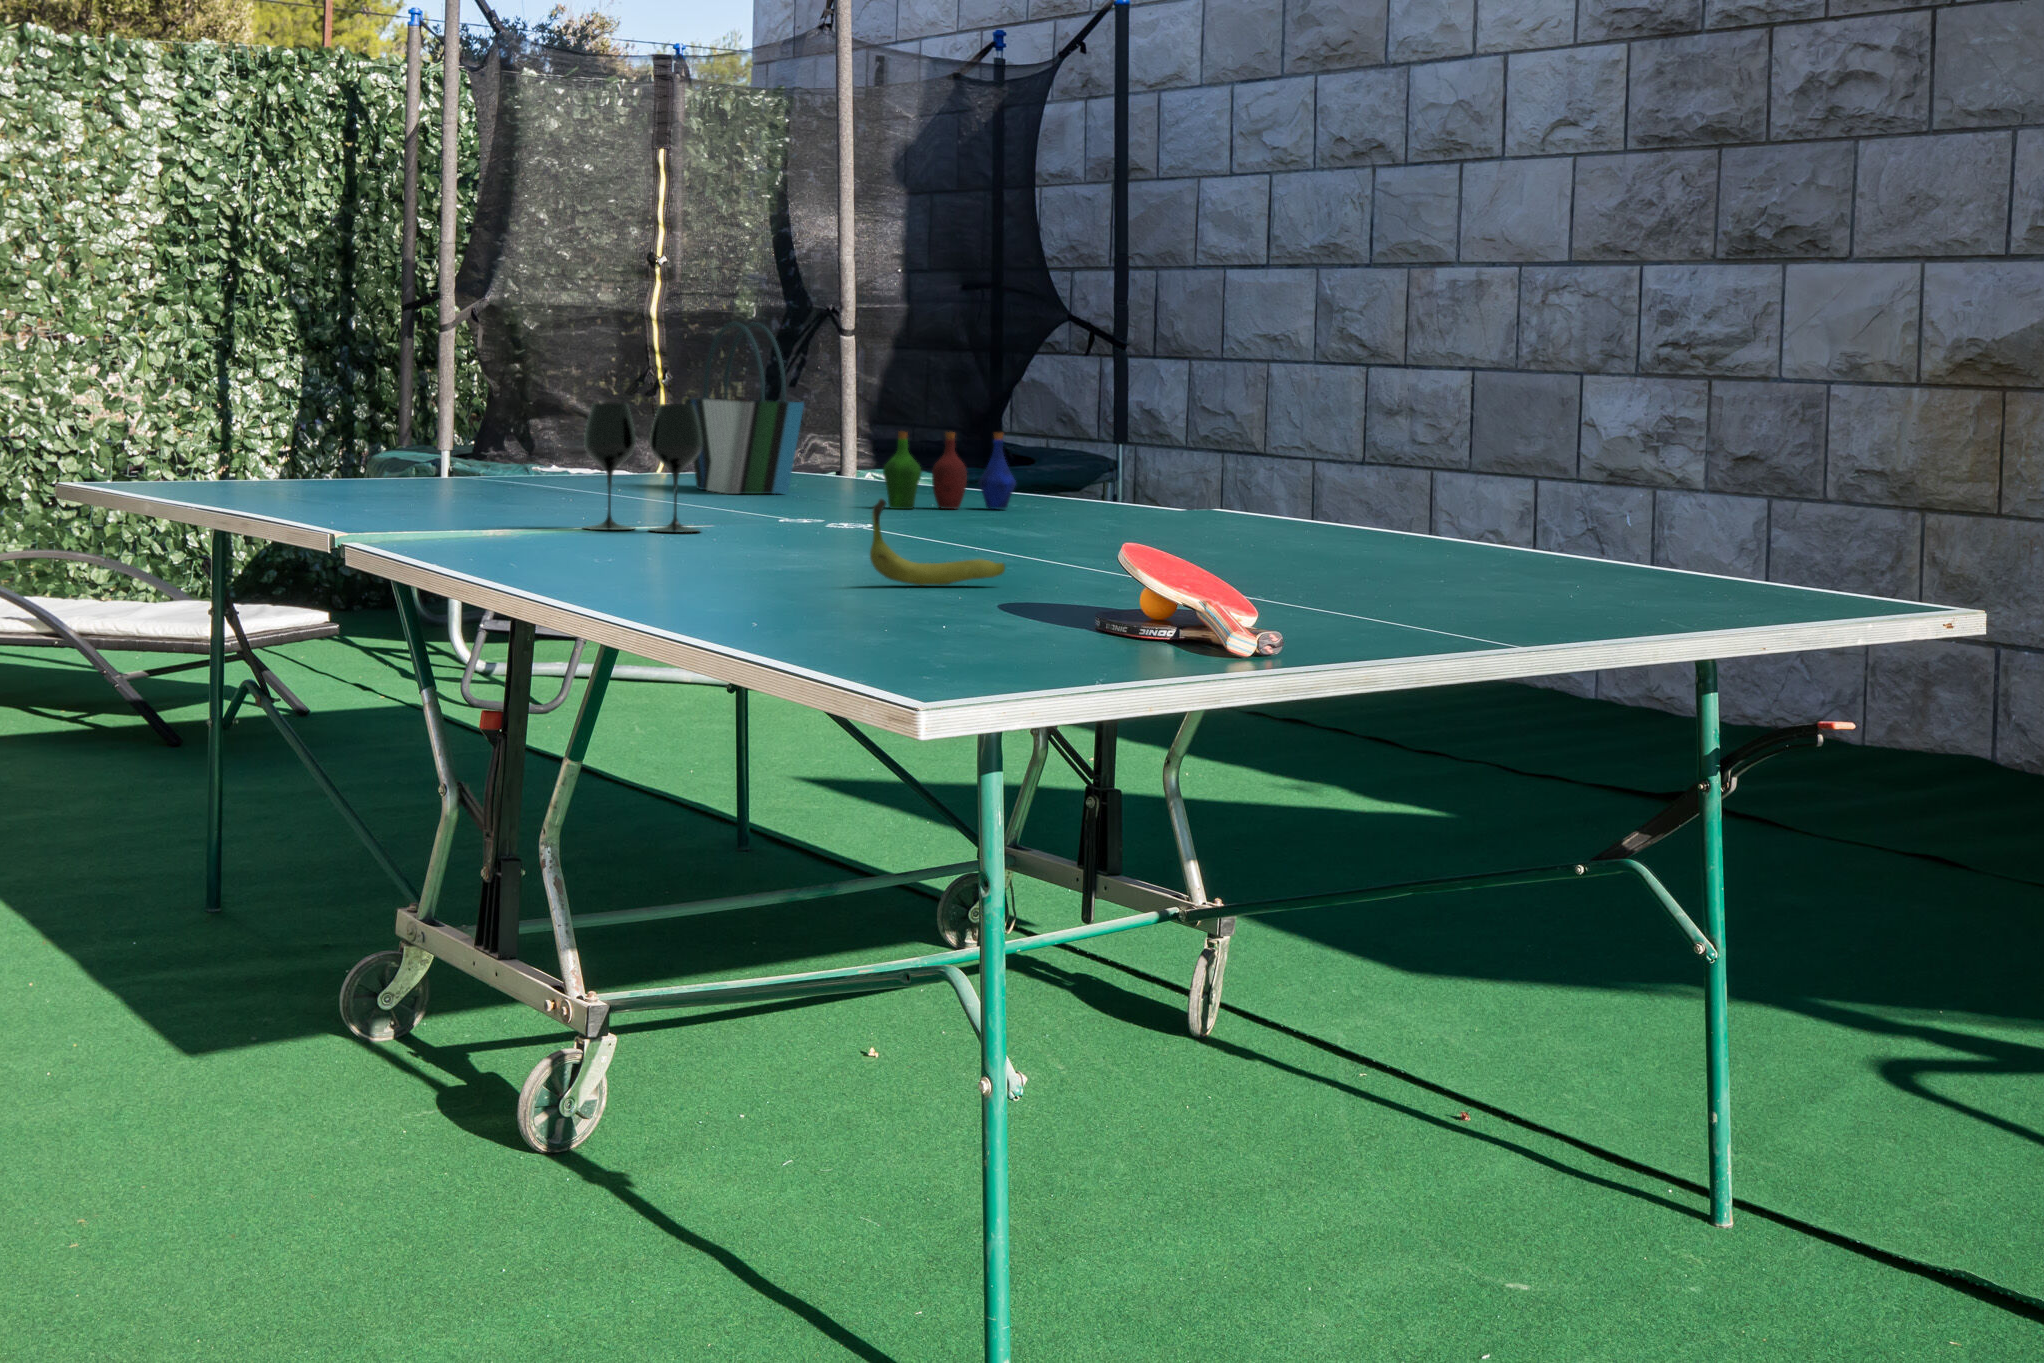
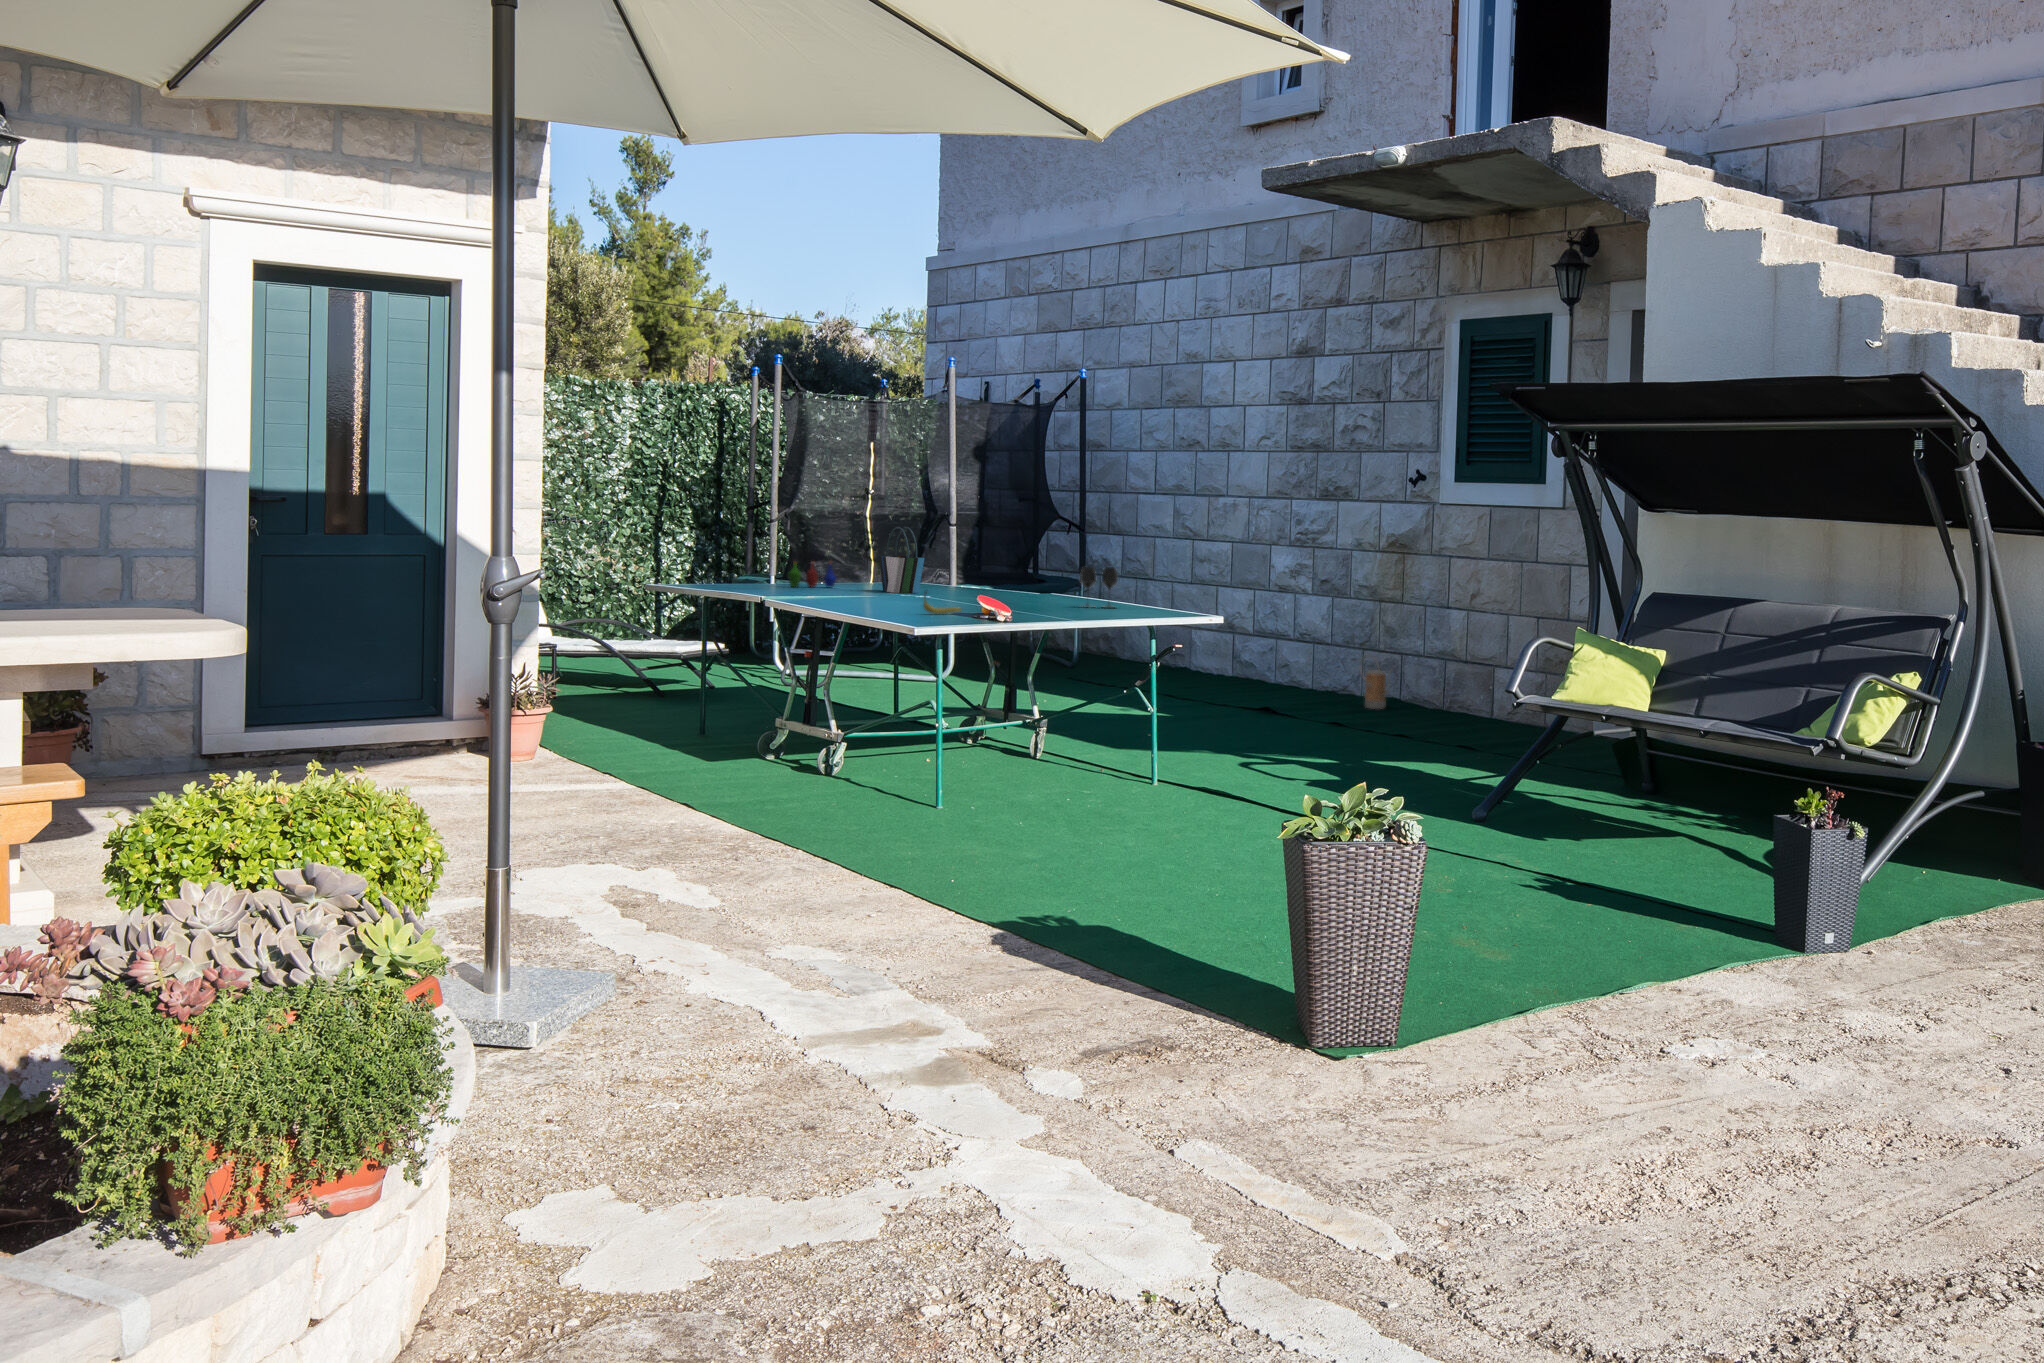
wine glass: present [584,402,702,532] -> present [1080,567,1118,608]
bottle: present [883,431,1016,509] -> present [788,562,836,587]
watering can: none [1869,648,1987,788] -> present [1360,655,1392,709]

